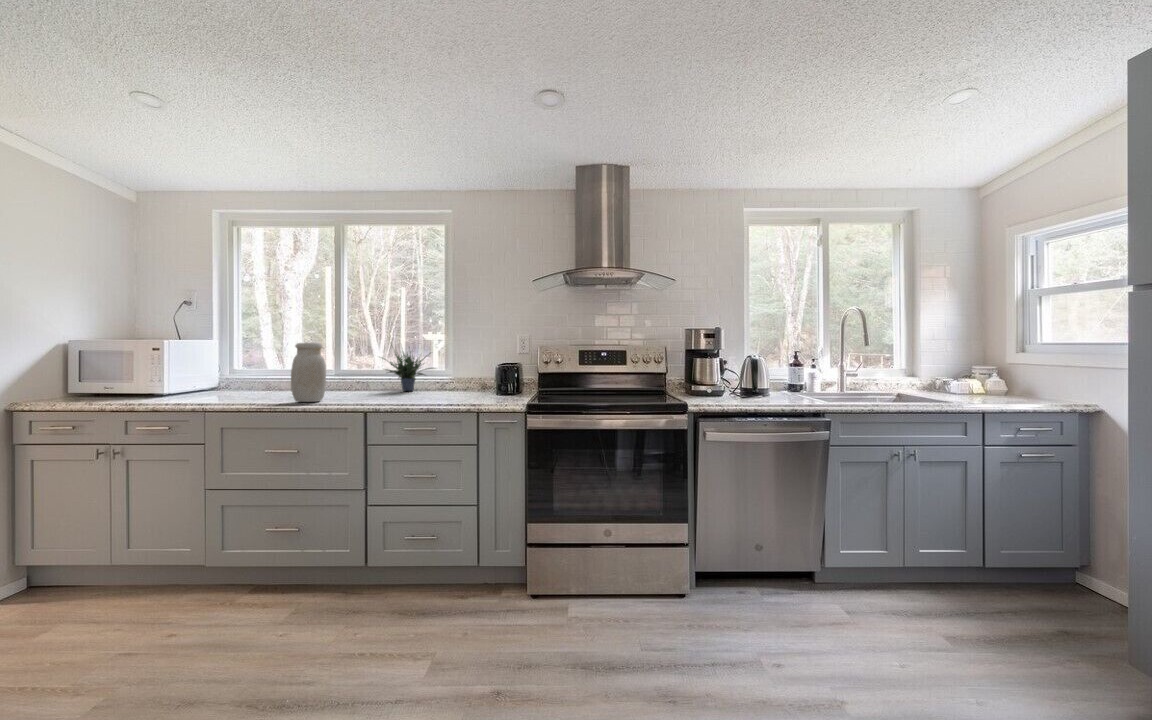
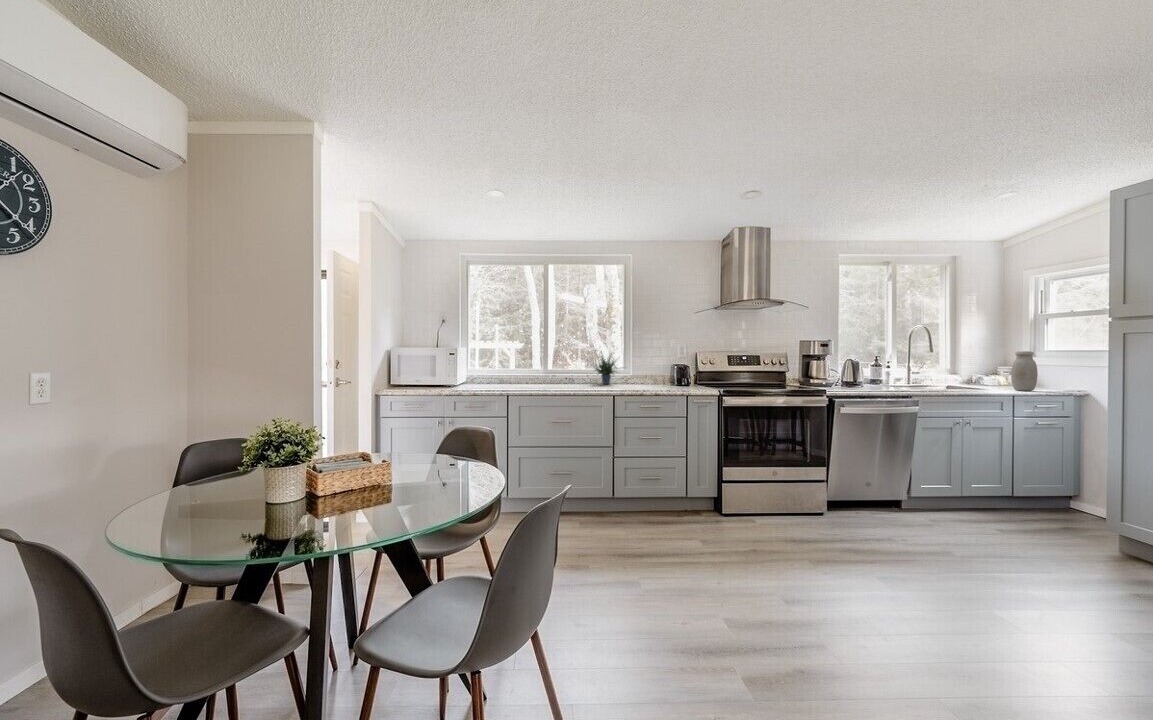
jar: present [291,343,326,402] -> present [1011,351,1038,391]

